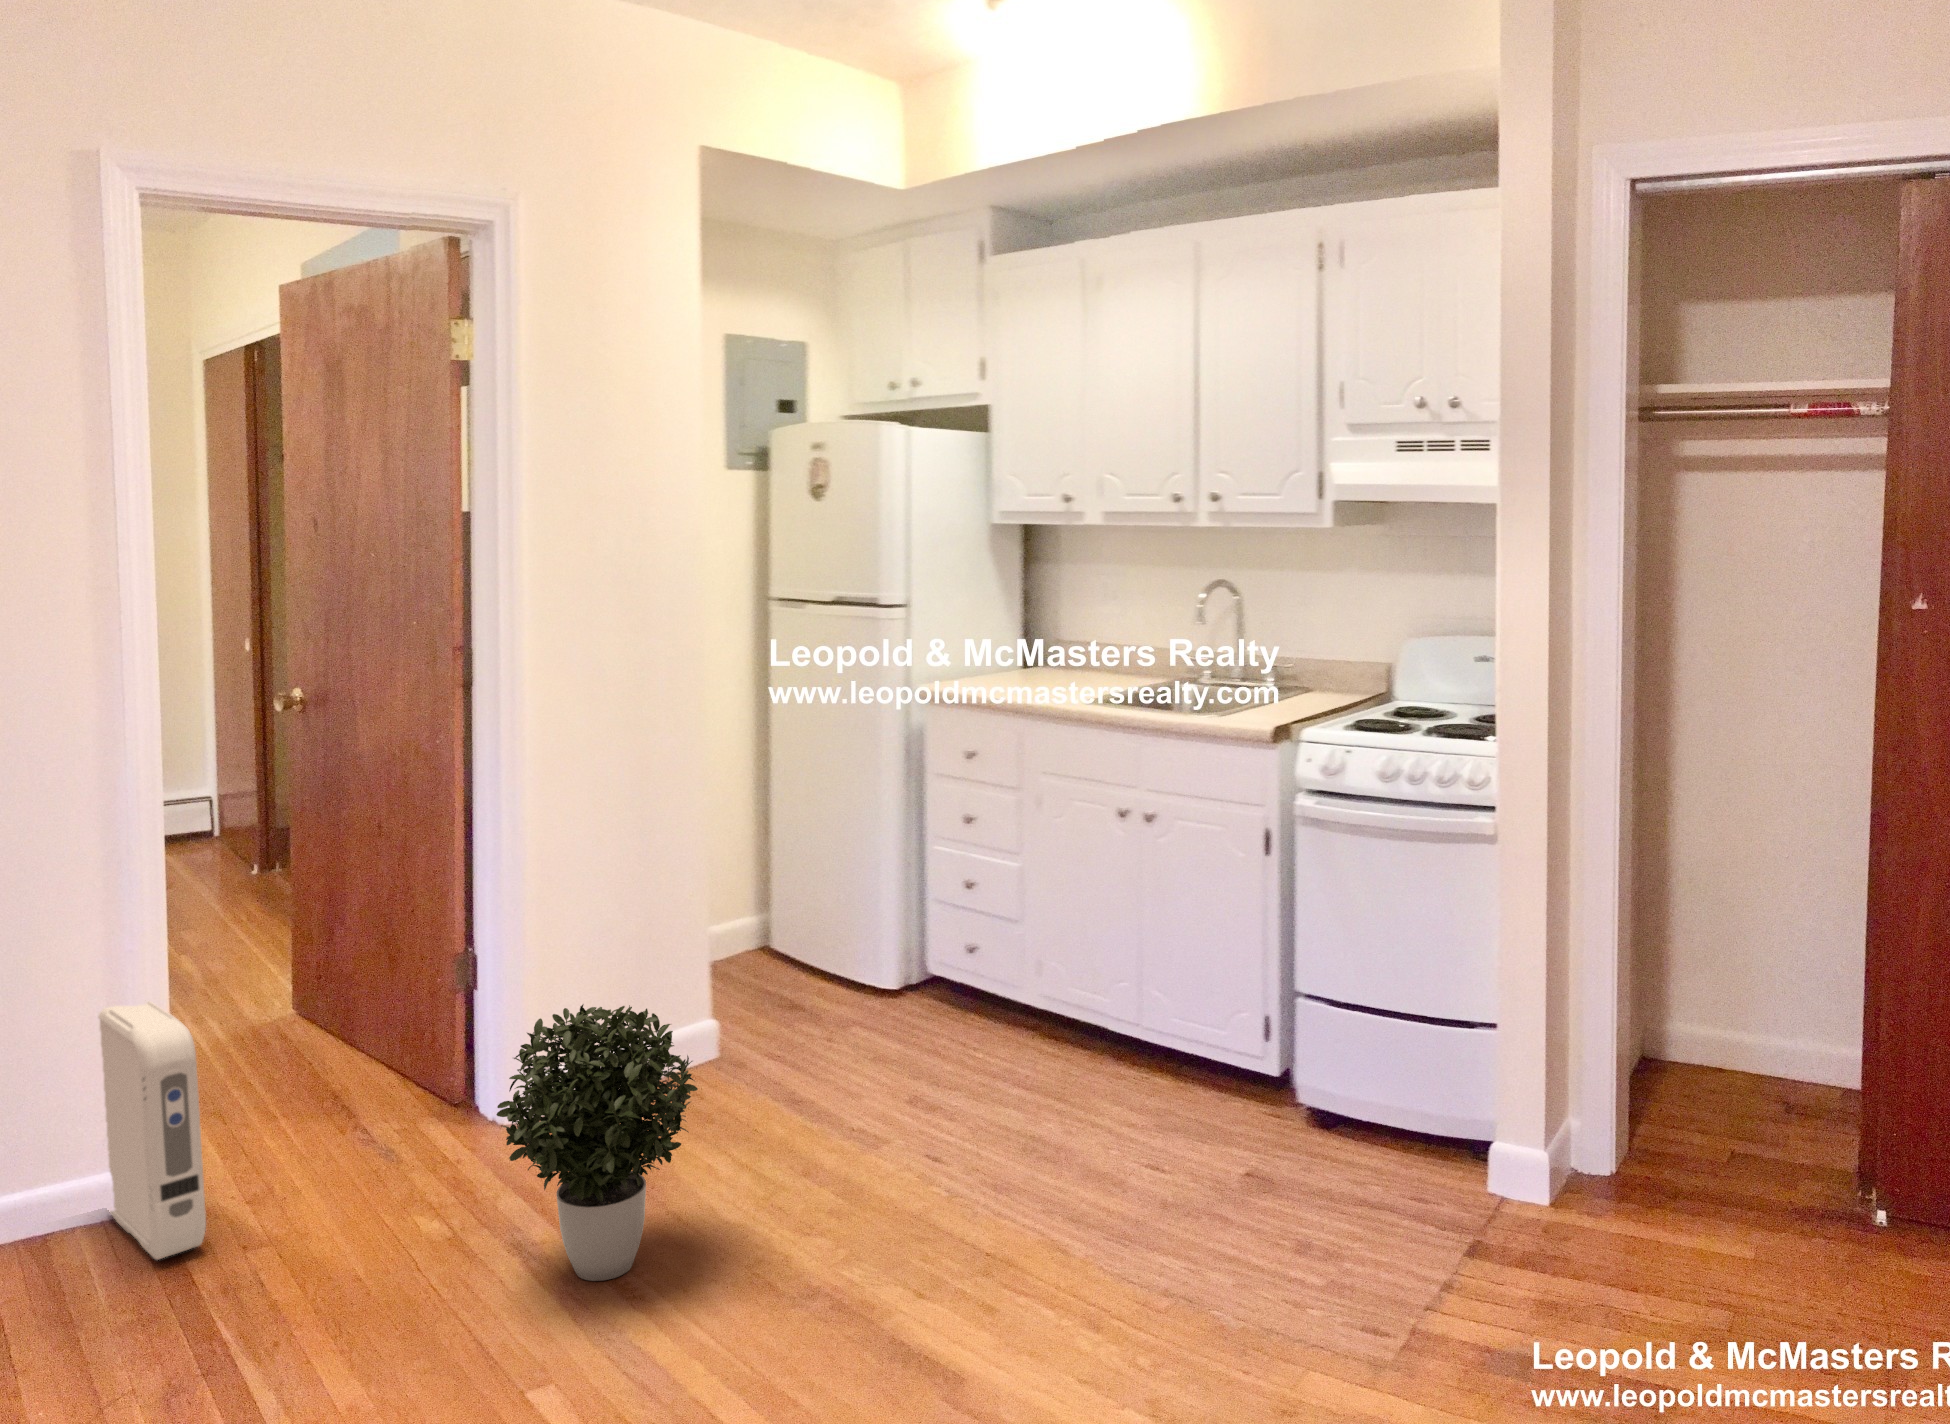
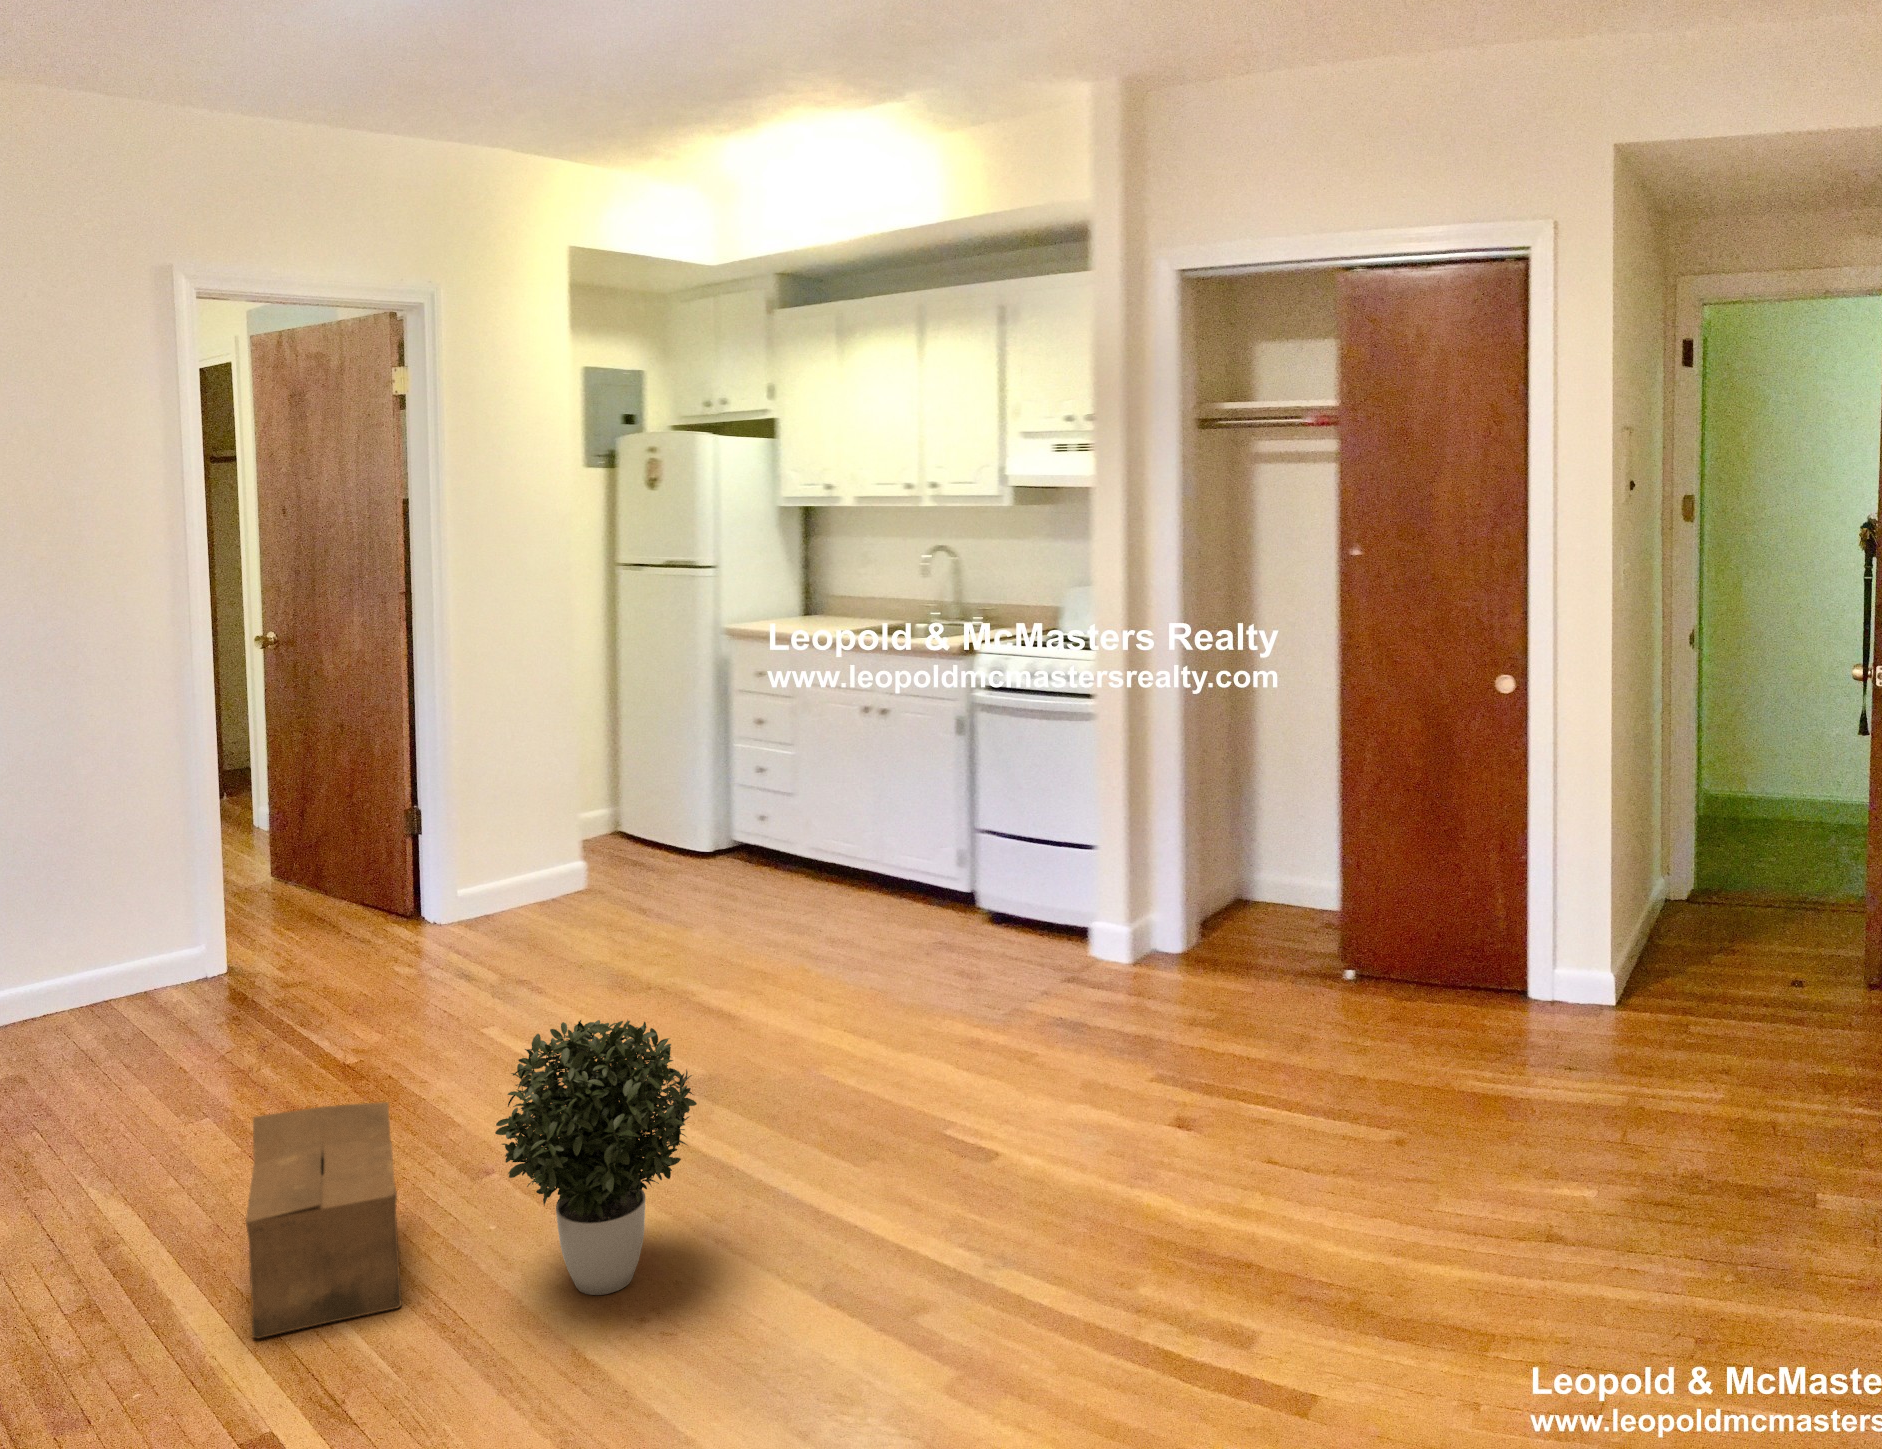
air purifier: present [98,1001,206,1260] -> none [88,1008,205,1271]
cardboard box: none [246,1093,401,1322] -> present [246,1102,402,1338]

